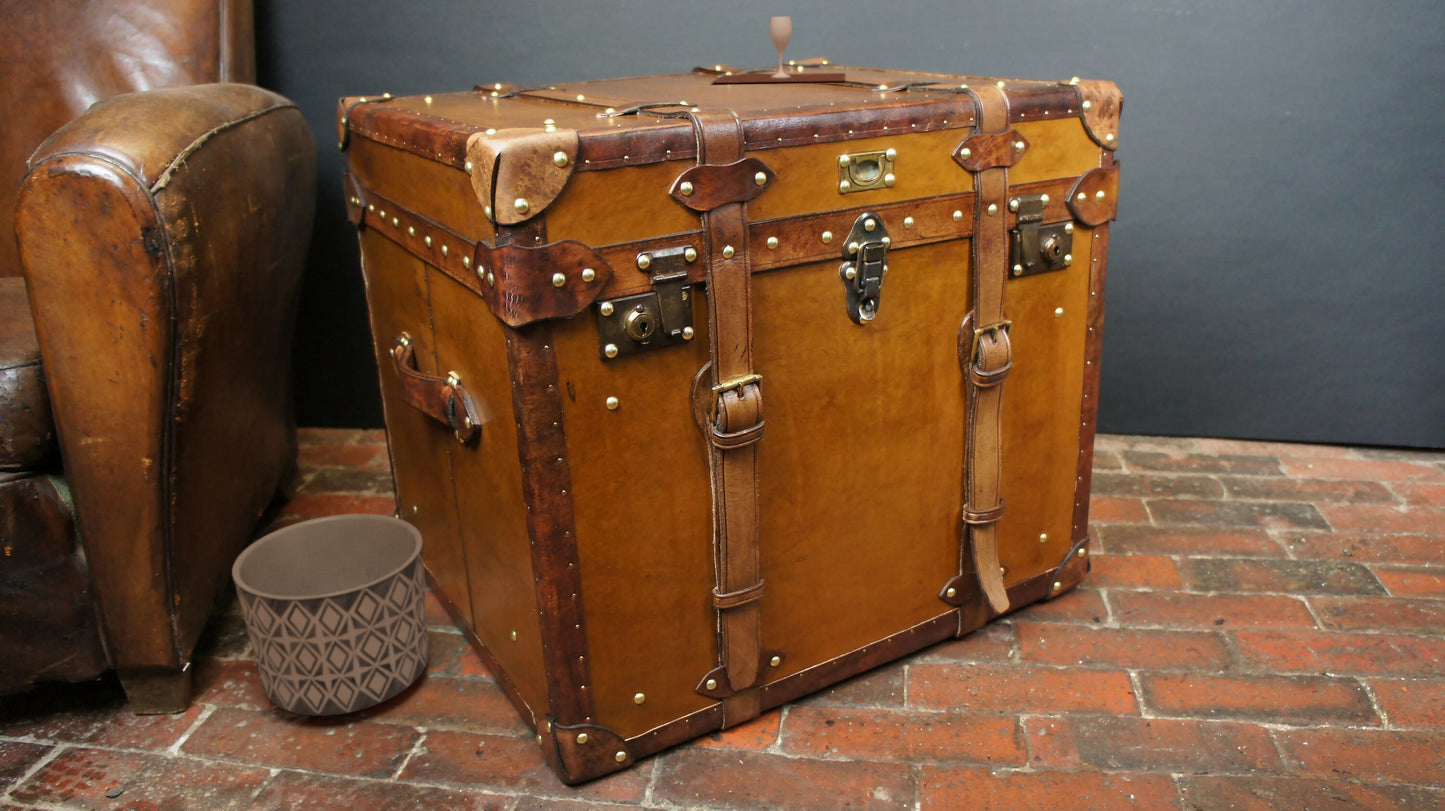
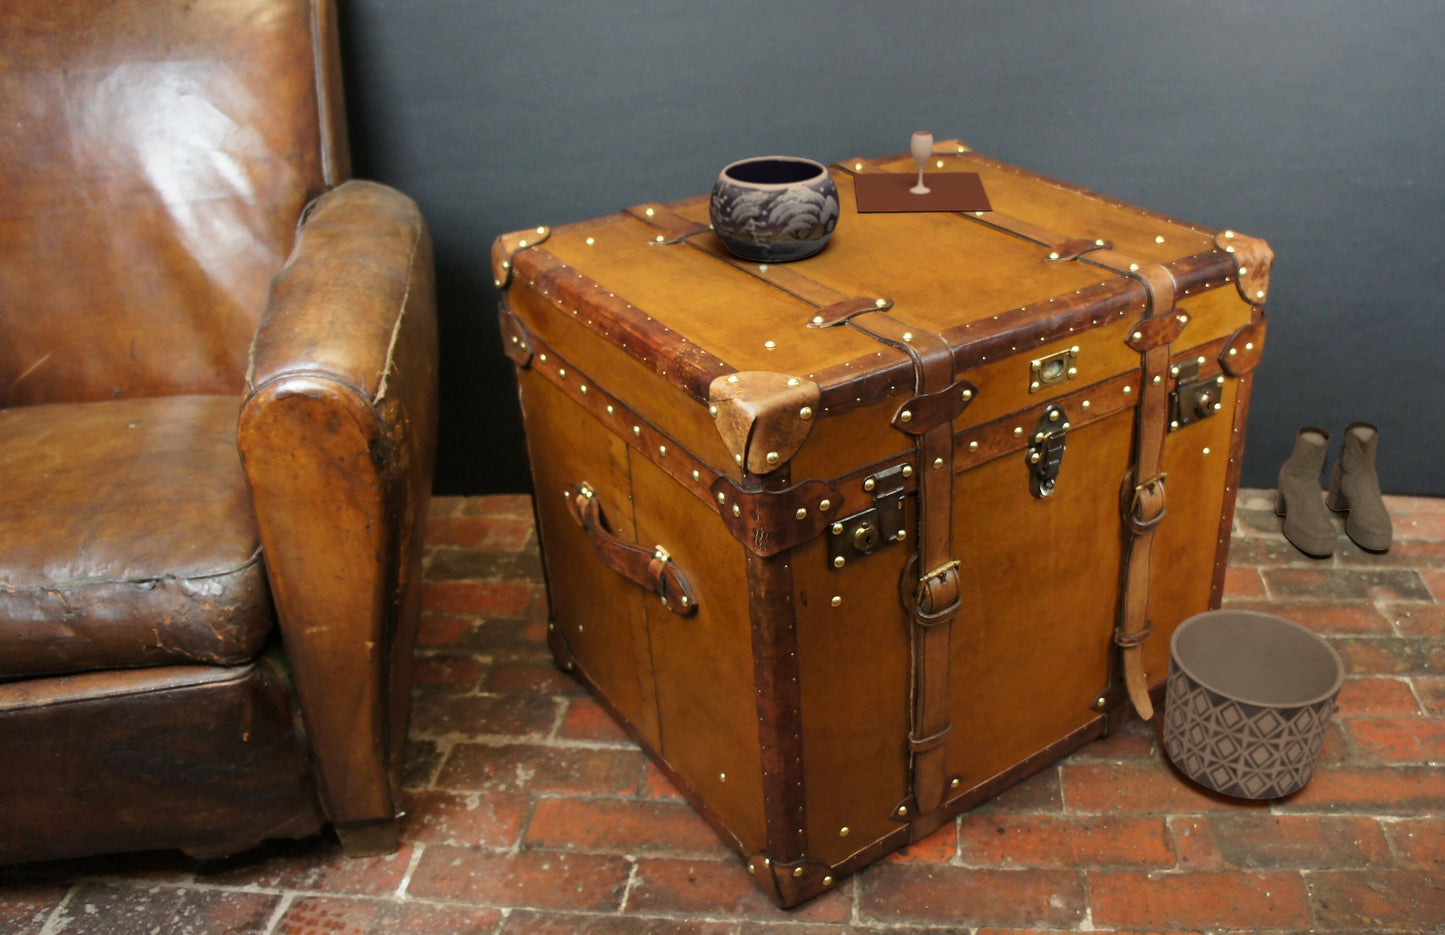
decorative bowl: none [541,7,675,95] -> present [709,156,840,262]
boots: none [1168,363,1286,490] -> present [1275,421,1393,556]
planter: present [232,514,429,716] -> present [1163,609,1345,799]

